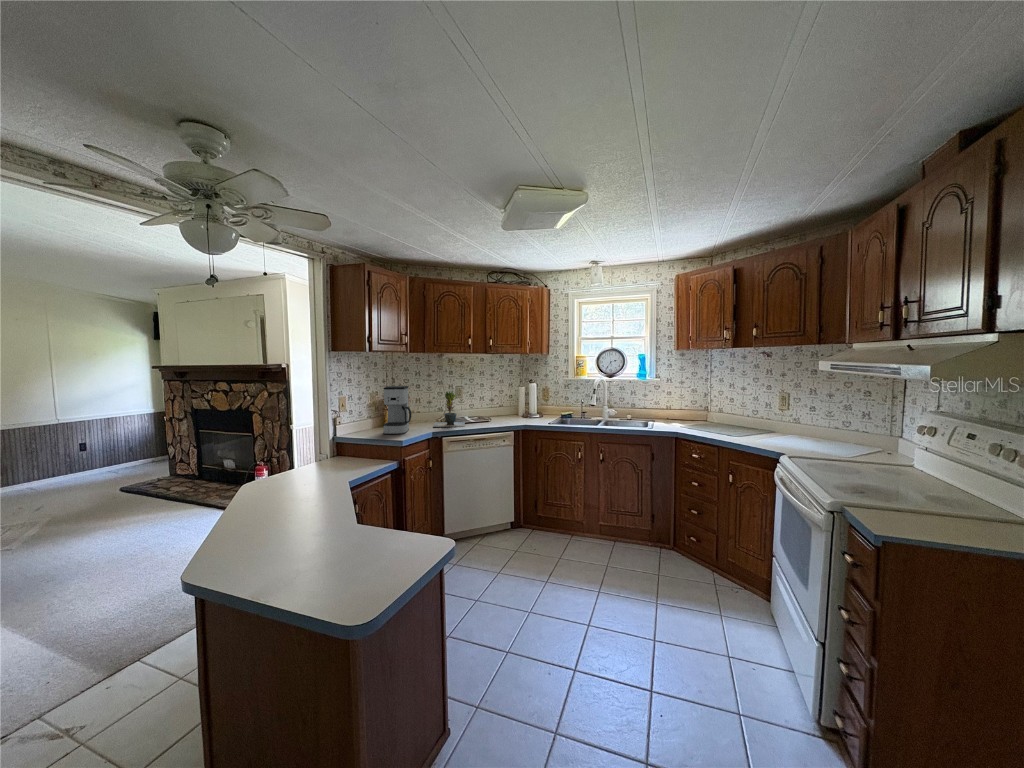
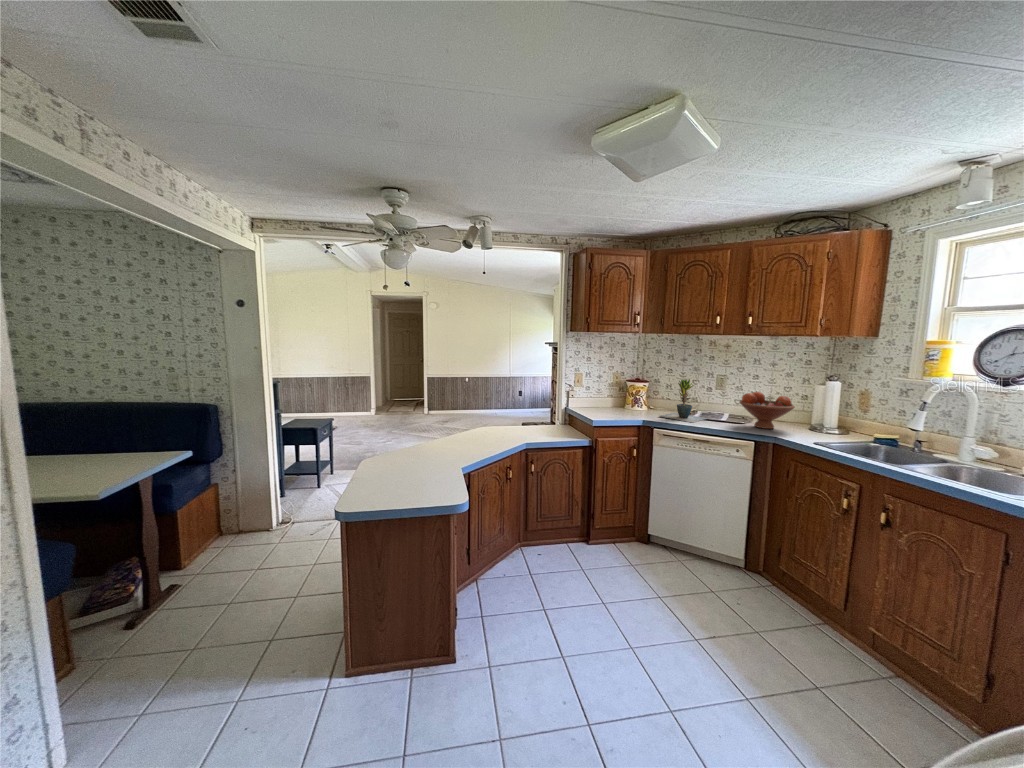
coffee maker: present [383,386,412,434] -> none [603,367,637,416]
fruit bowl: none [489,395,523,421] -> present [740,392,795,429]

